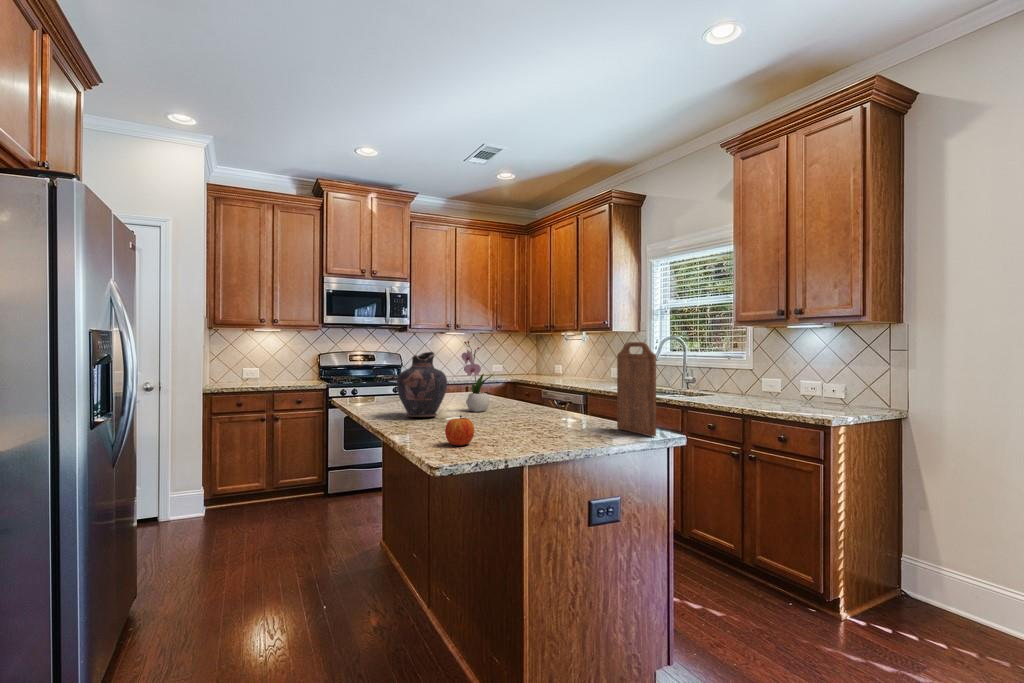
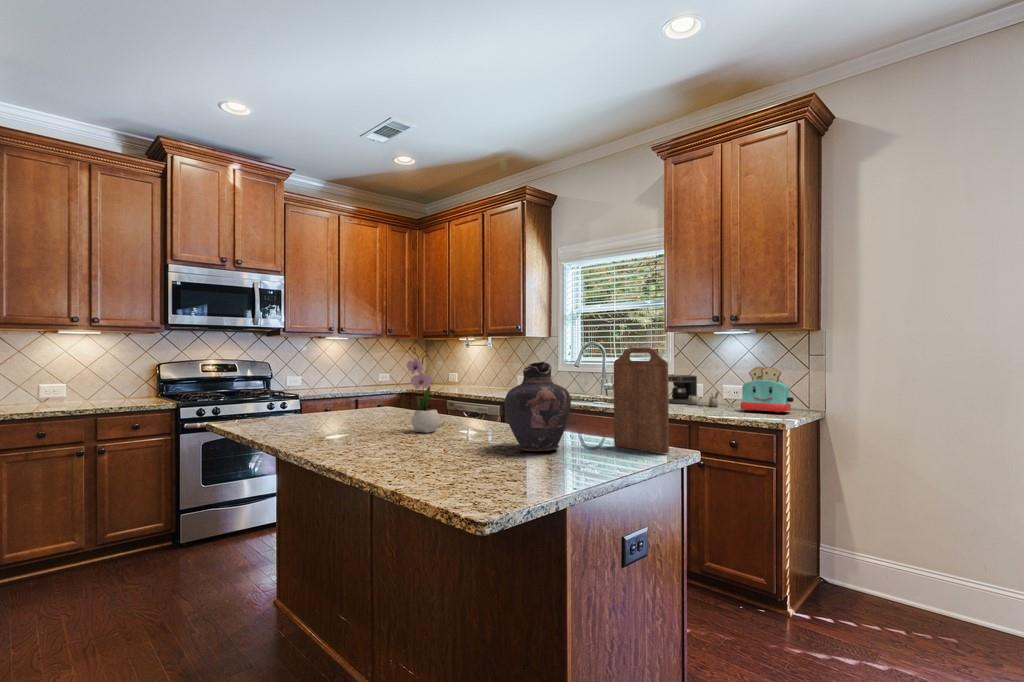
vase: present [397,352,447,417] -> present [505,362,571,451]
toaster: none [803,363,862,410] -> present [741,367,794,413]
coffee maker: none [740,370,790,403] -> present [668,375,719,407]
apple: present [445,415,474,446] -> none [450,444,487,484]

